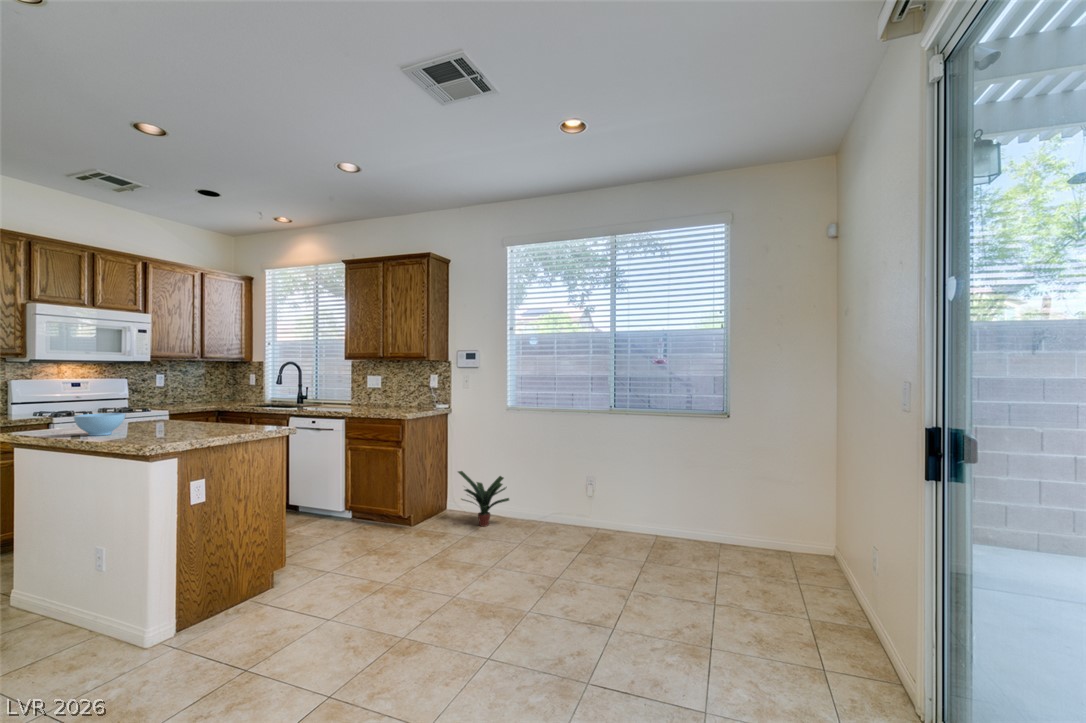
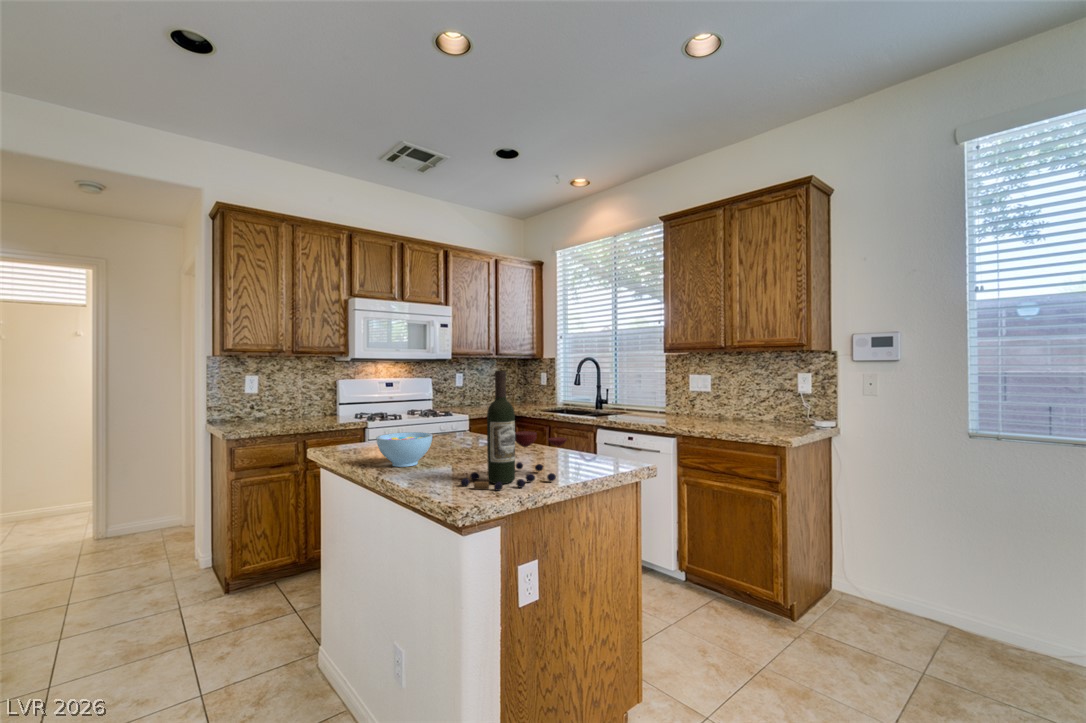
wine bottle: none [147,369,232,440] -> present [461,371,567,491]
potted plant: present [458,471,509,527] -> none [874,540,1002,655]

